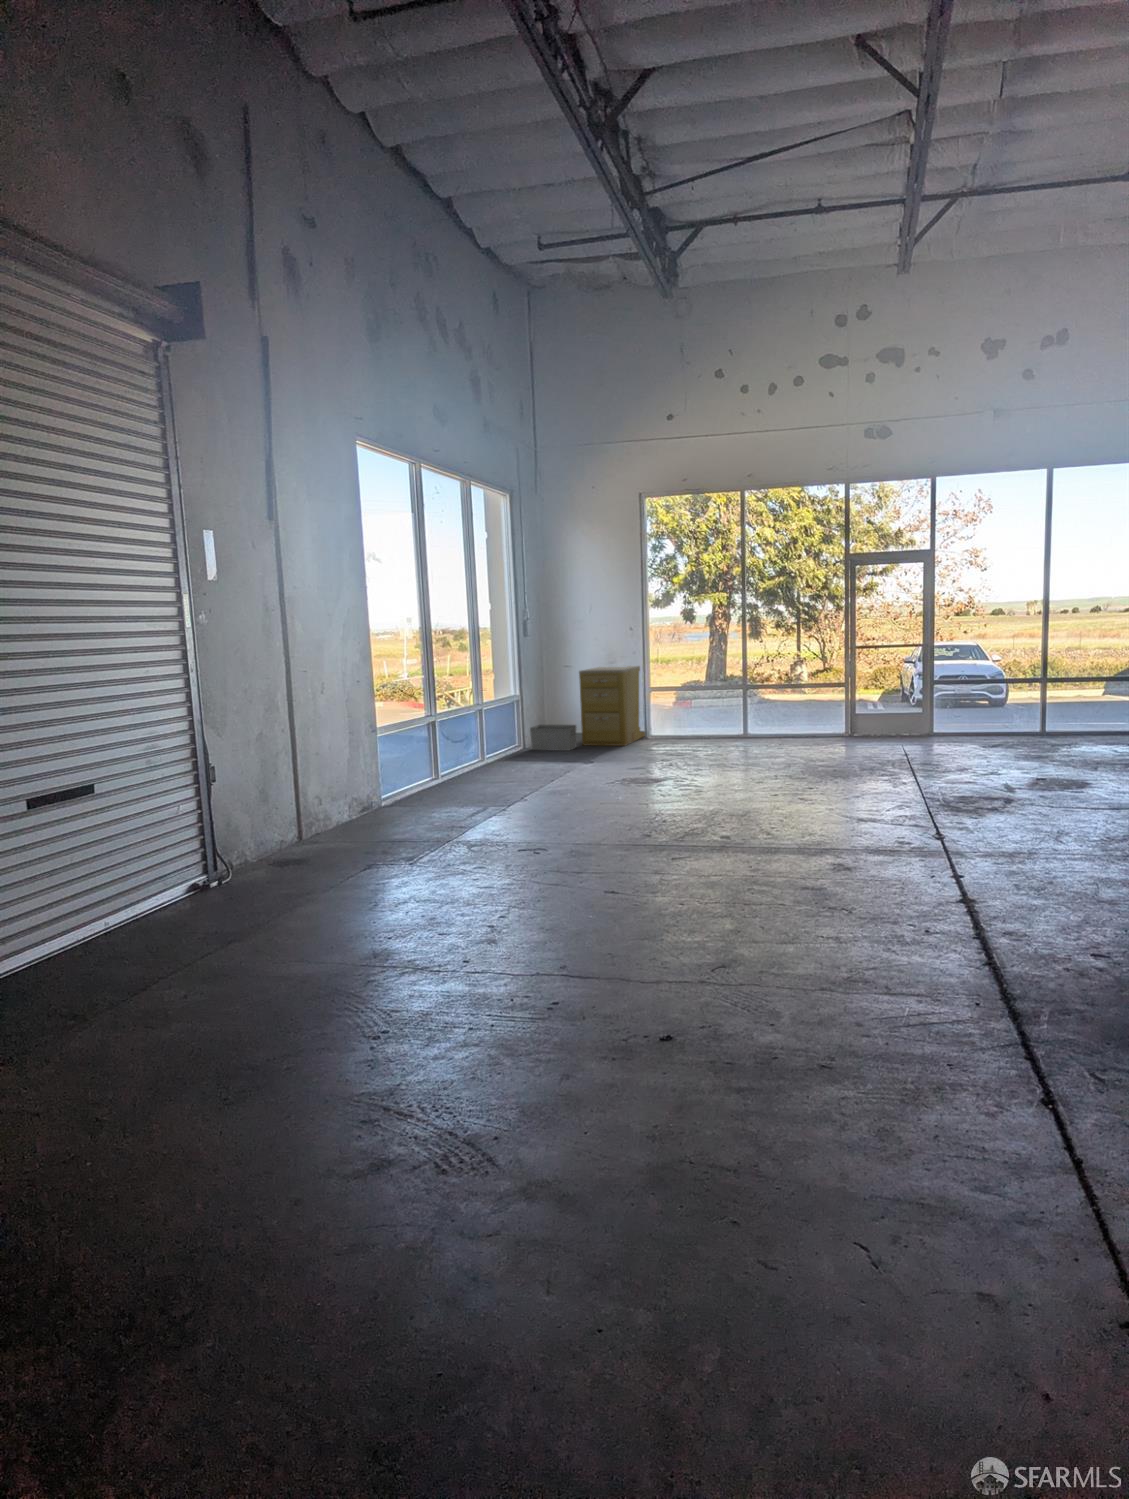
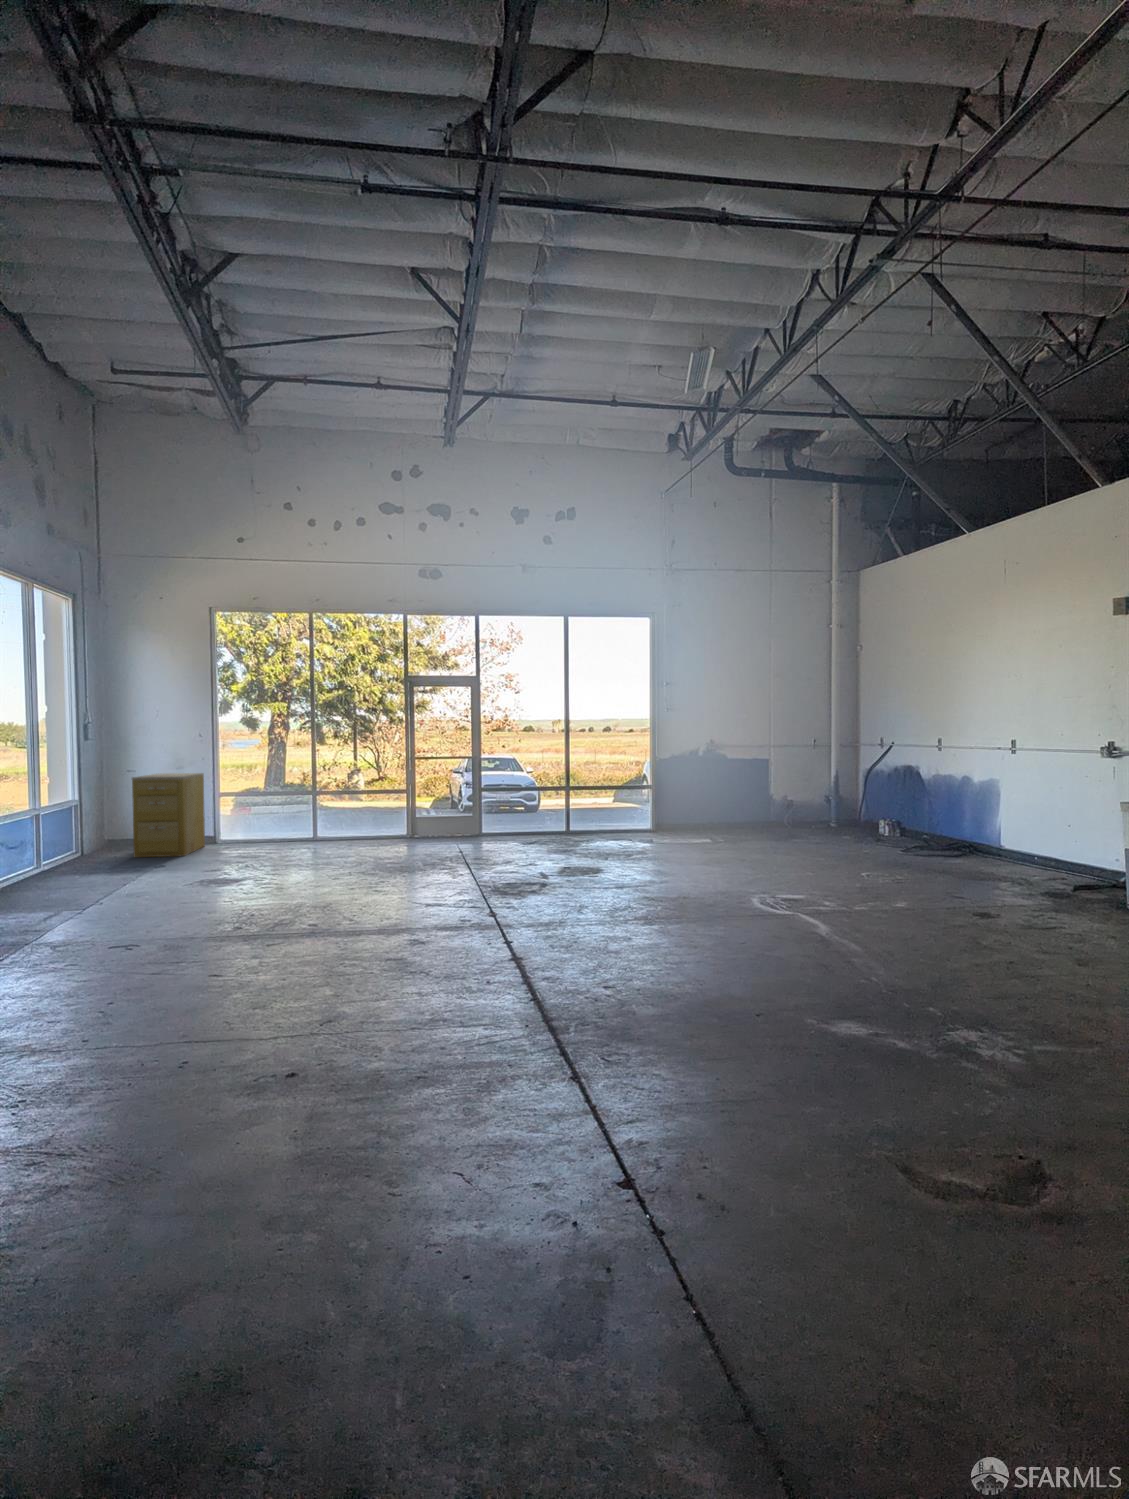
storage bin: present [530,725,576,751] -> none [71,835,128,864]

